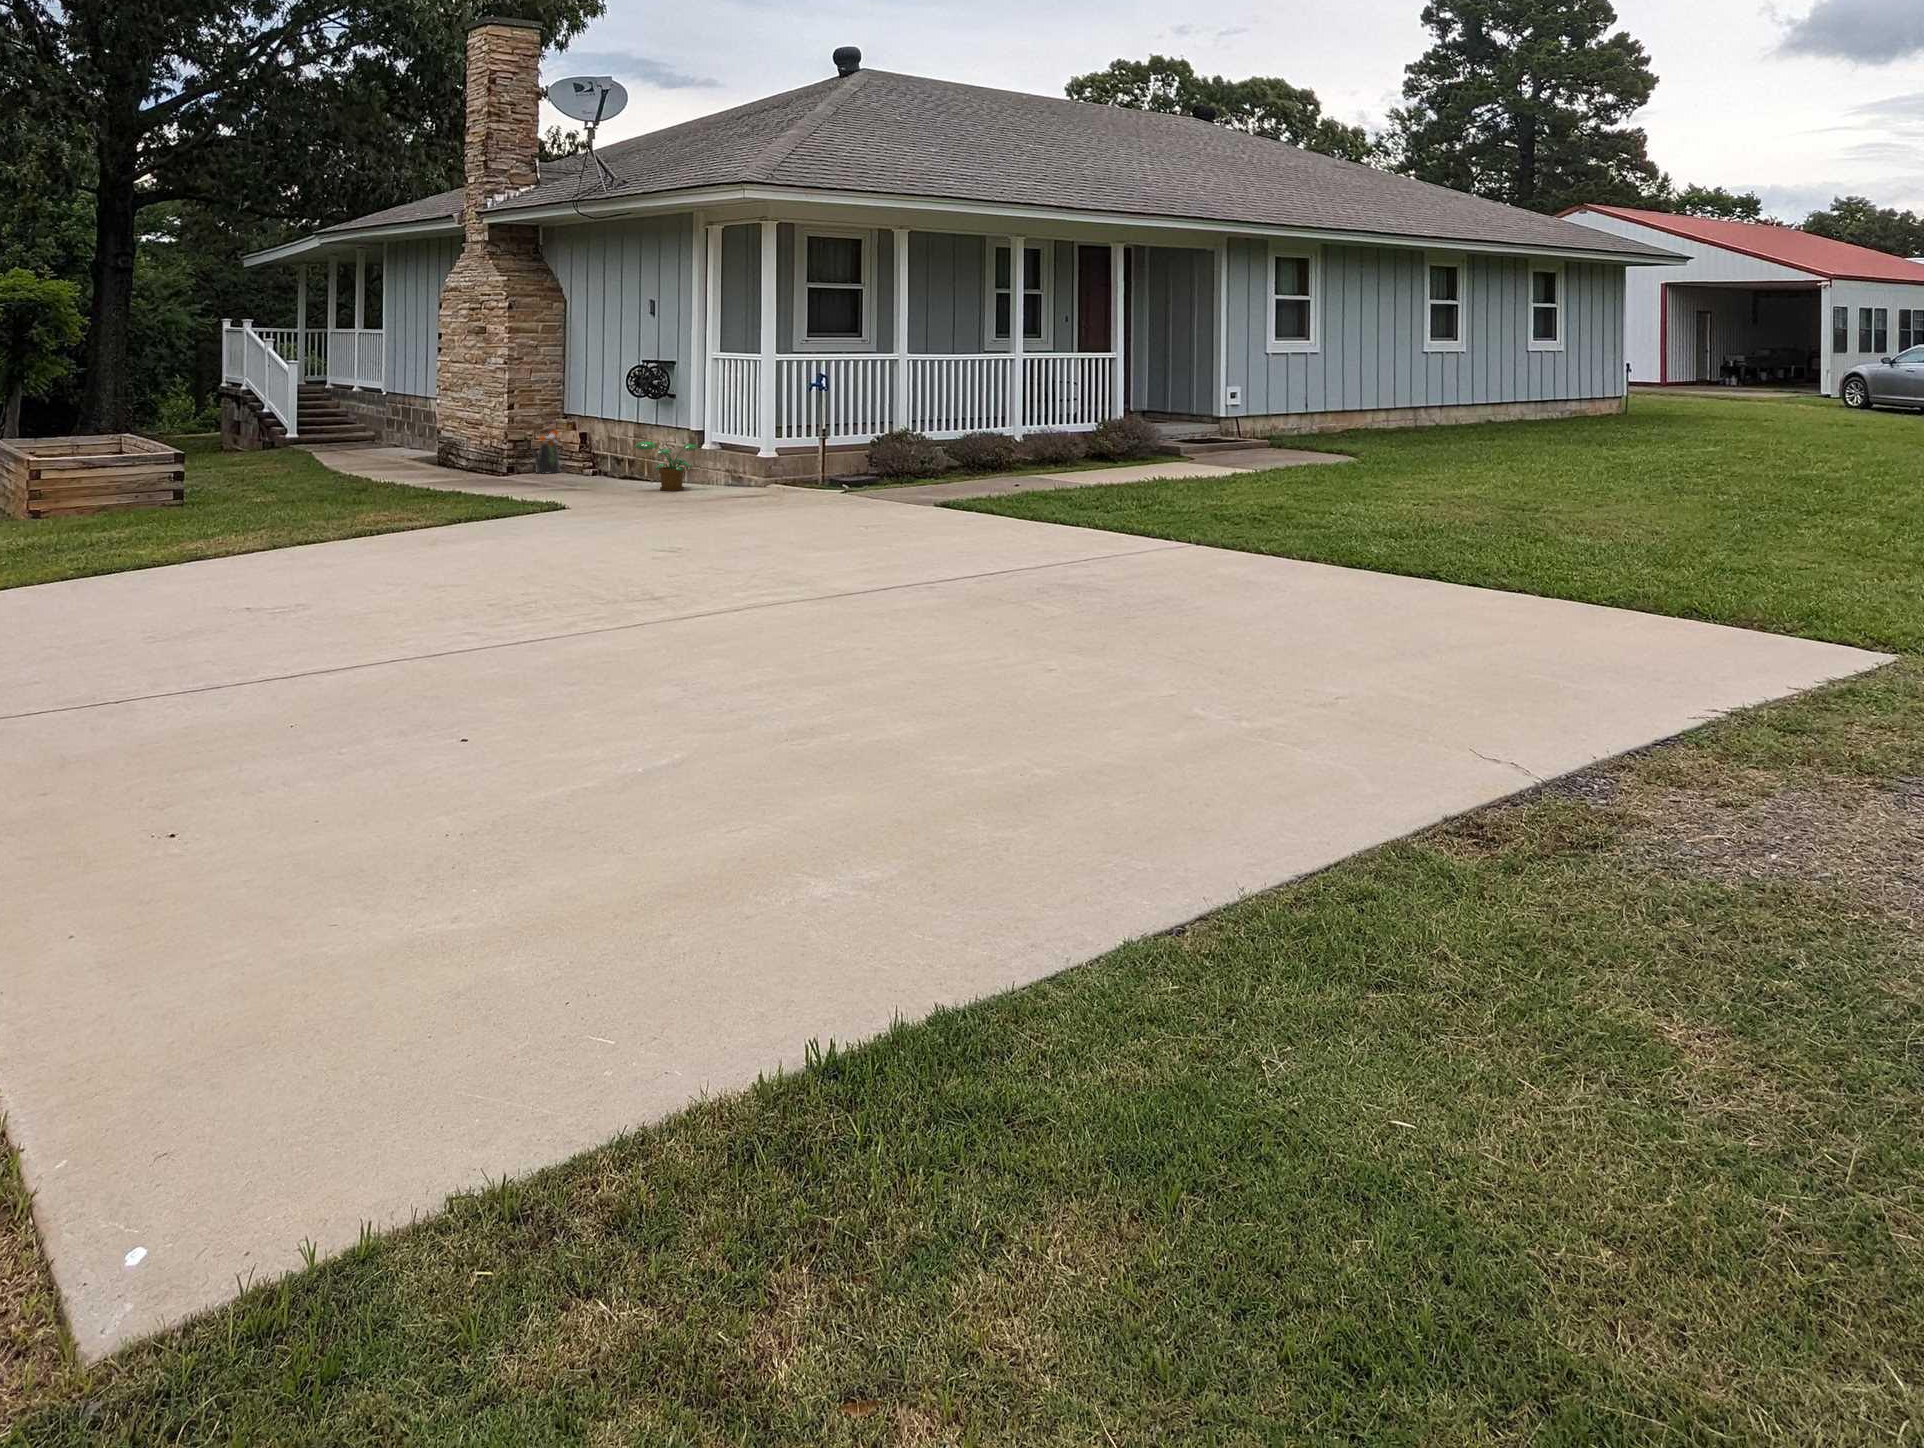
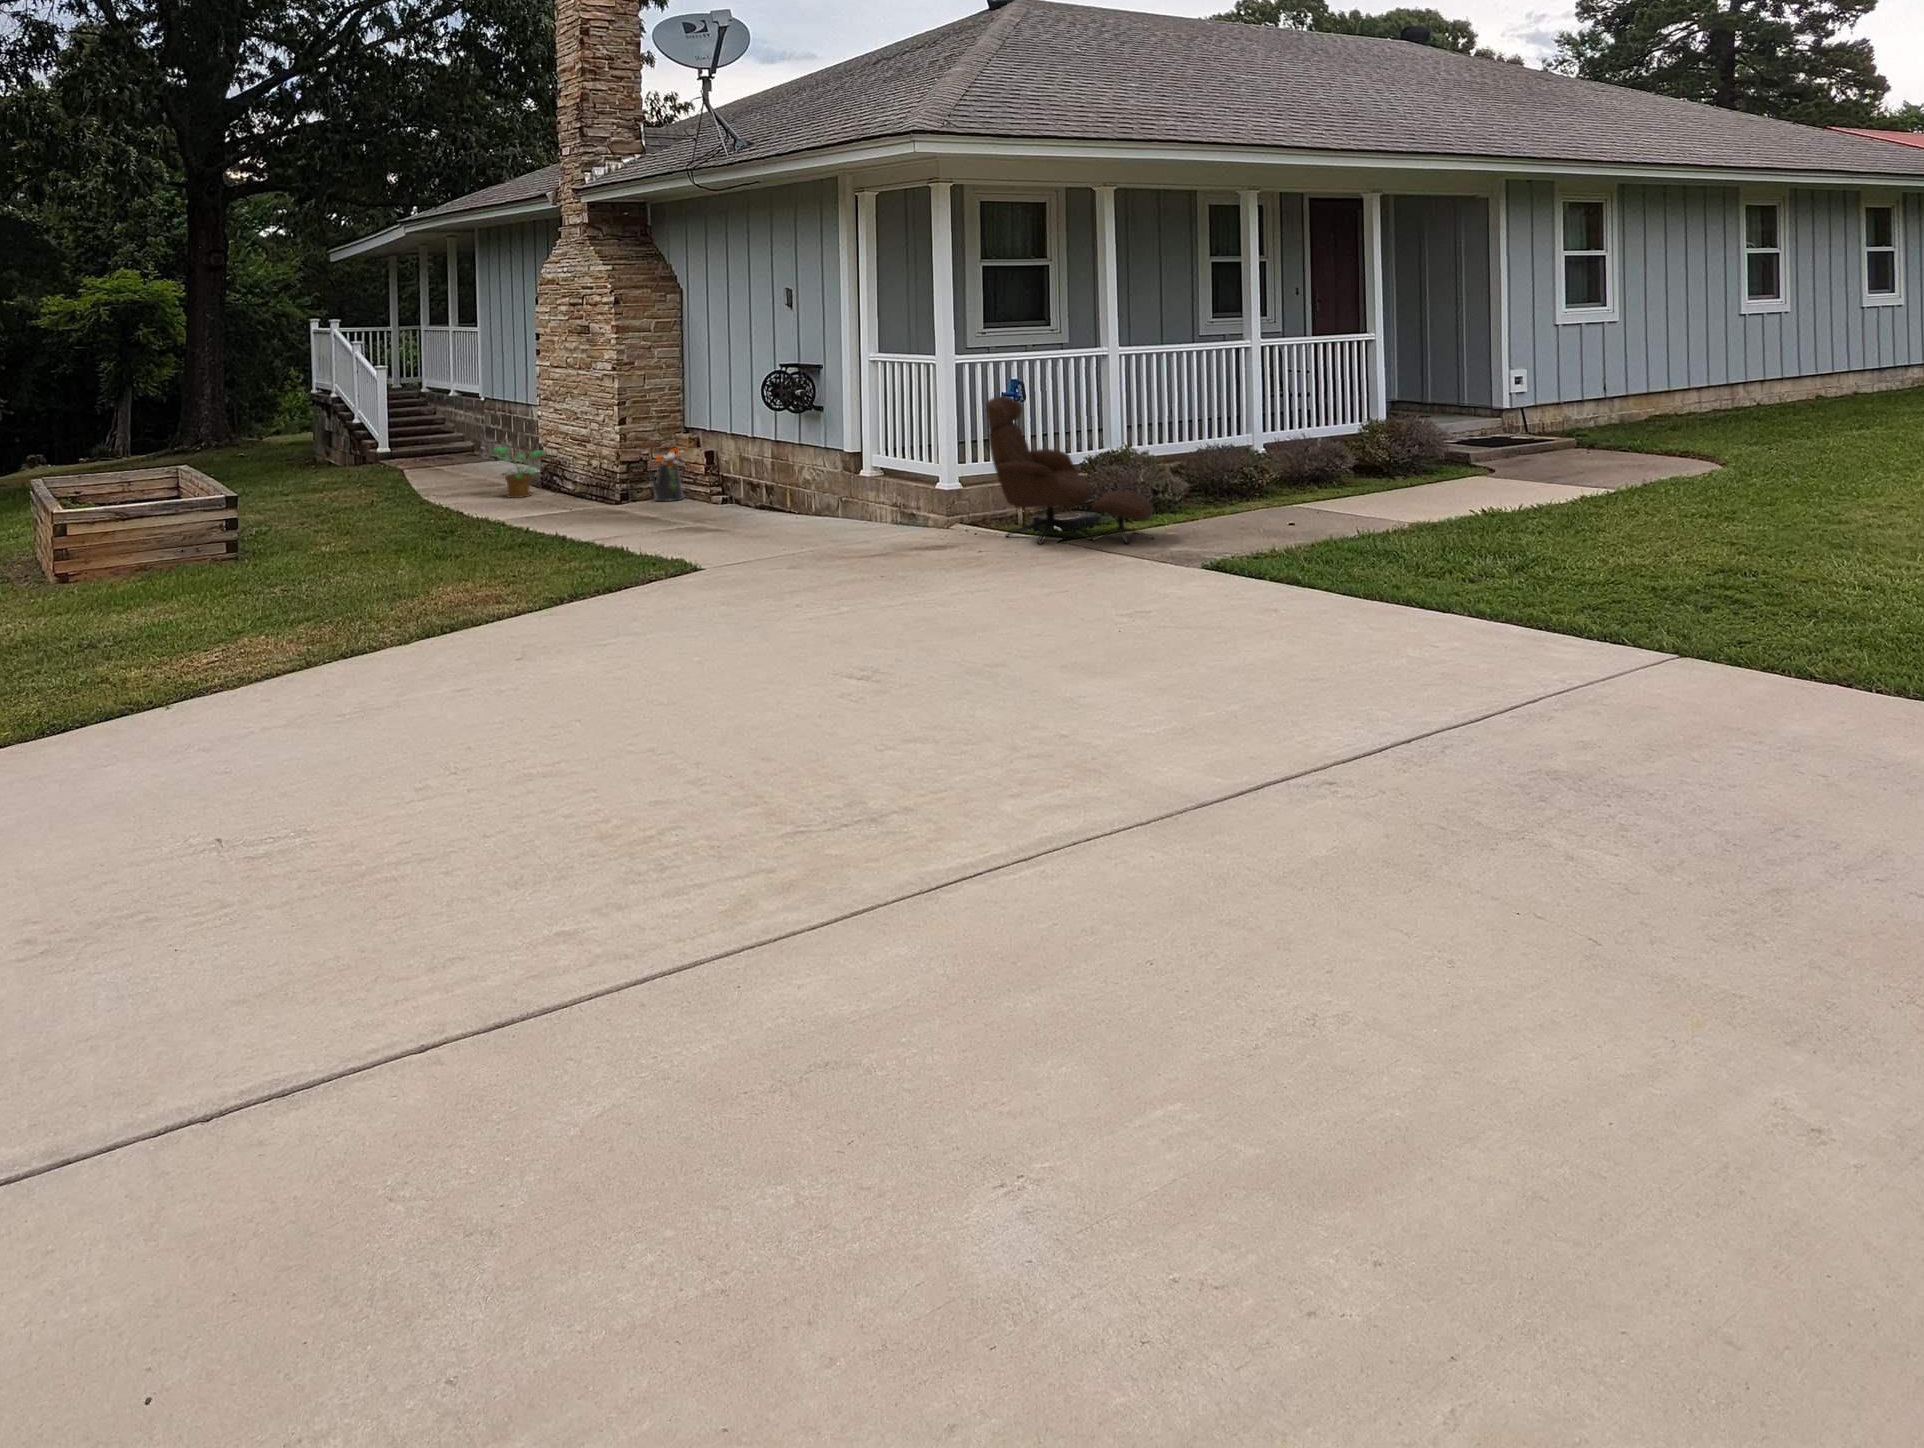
lounge chair: none [796,387,920,498] -> present [986,396,1153,544]
potted plant: present [634,441,699,491] -> present [490,447,546,498]

